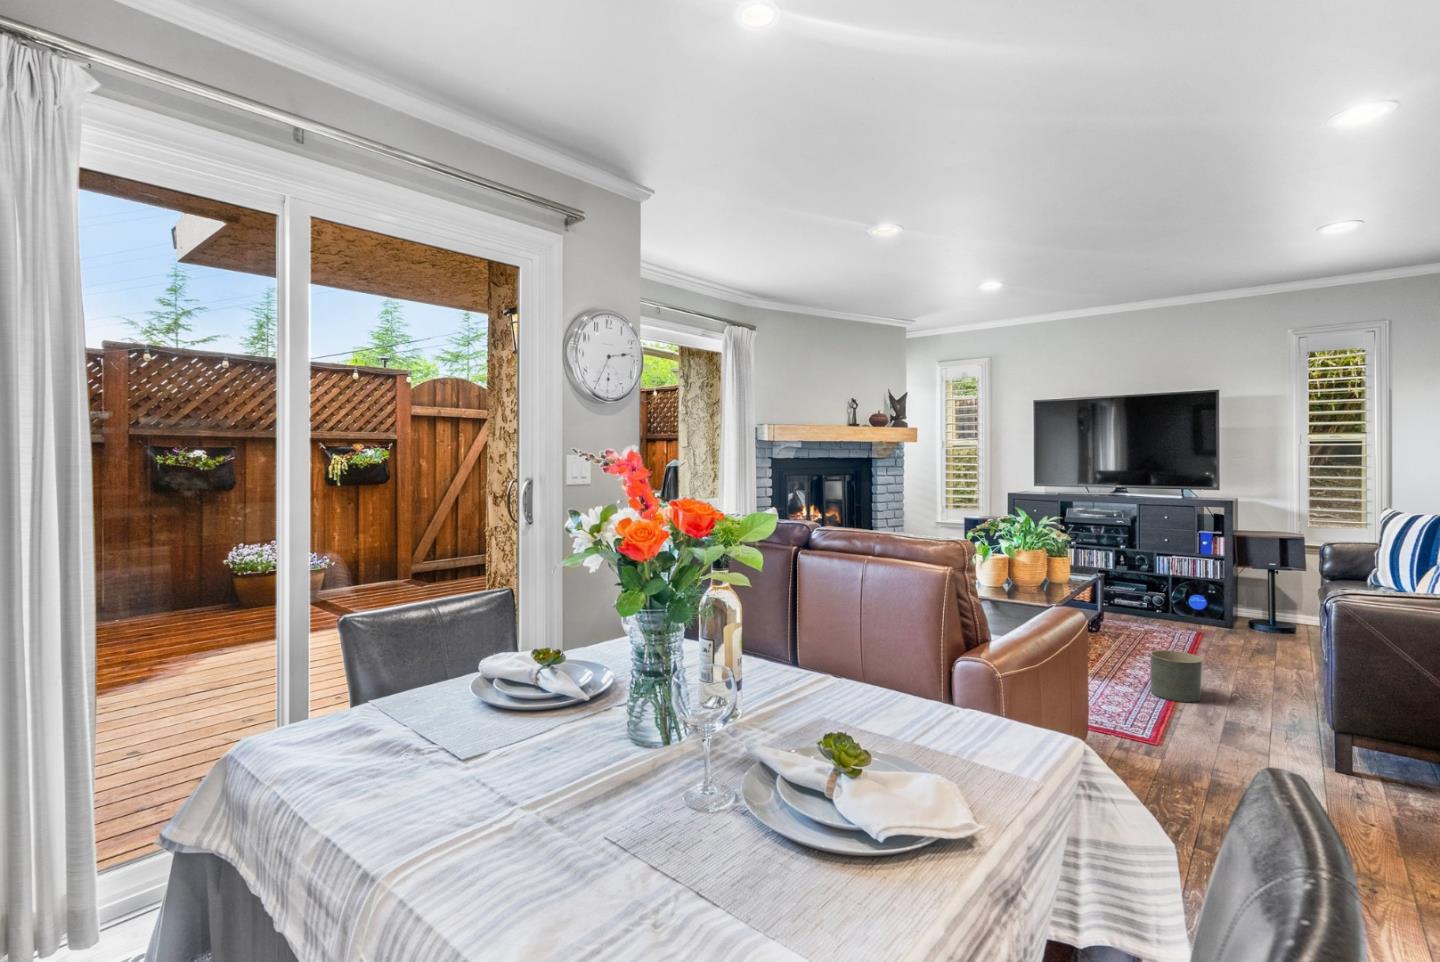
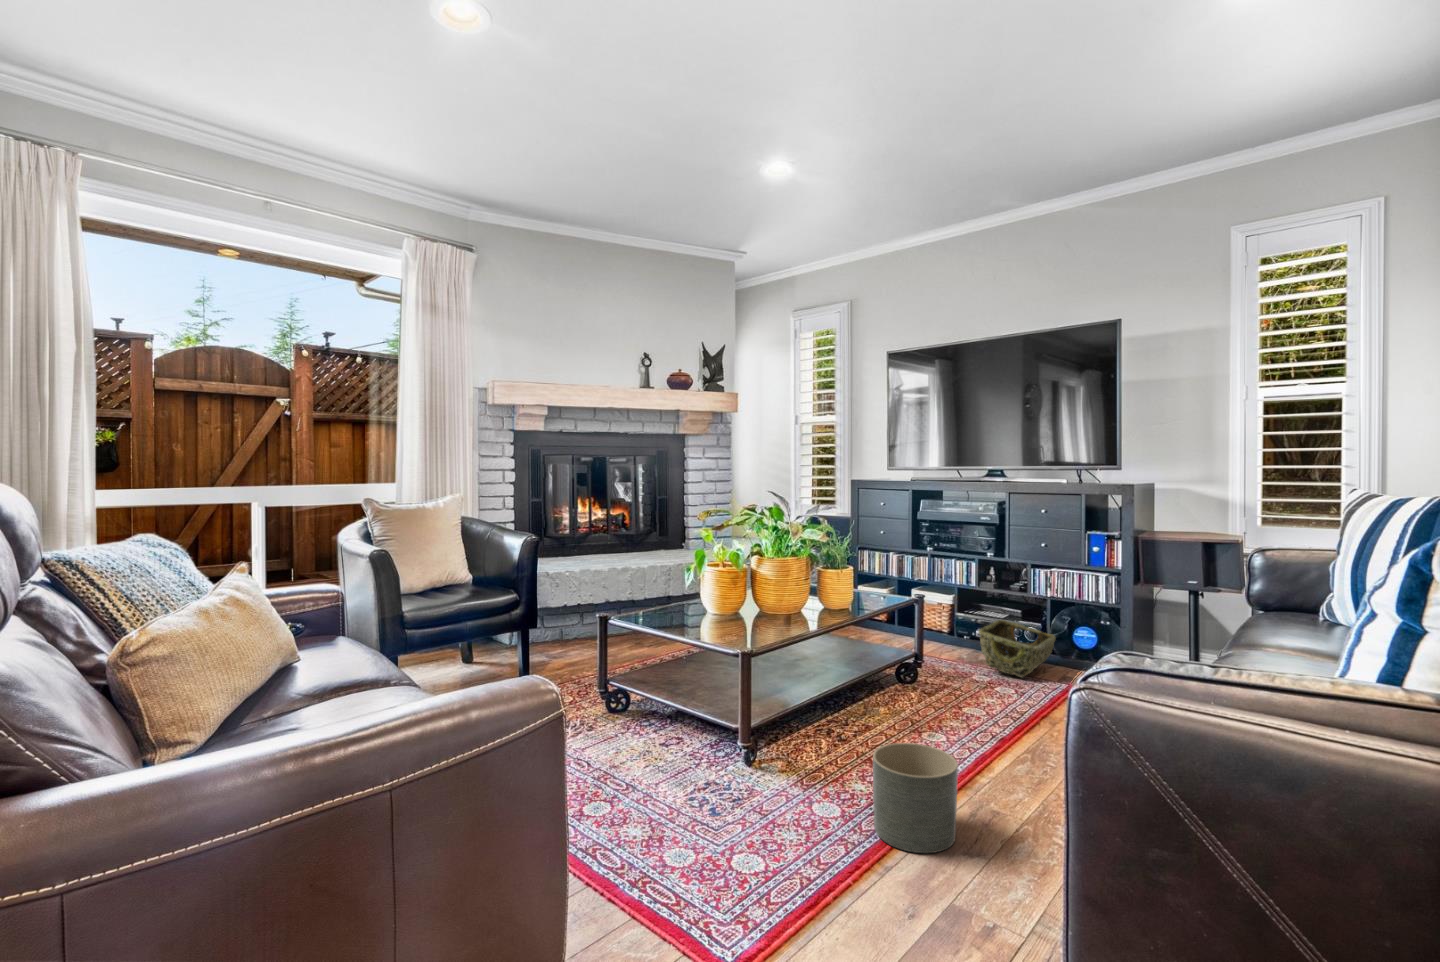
woven basket: none [1130,591,1177,627] -> present [979,620,1056,677]

